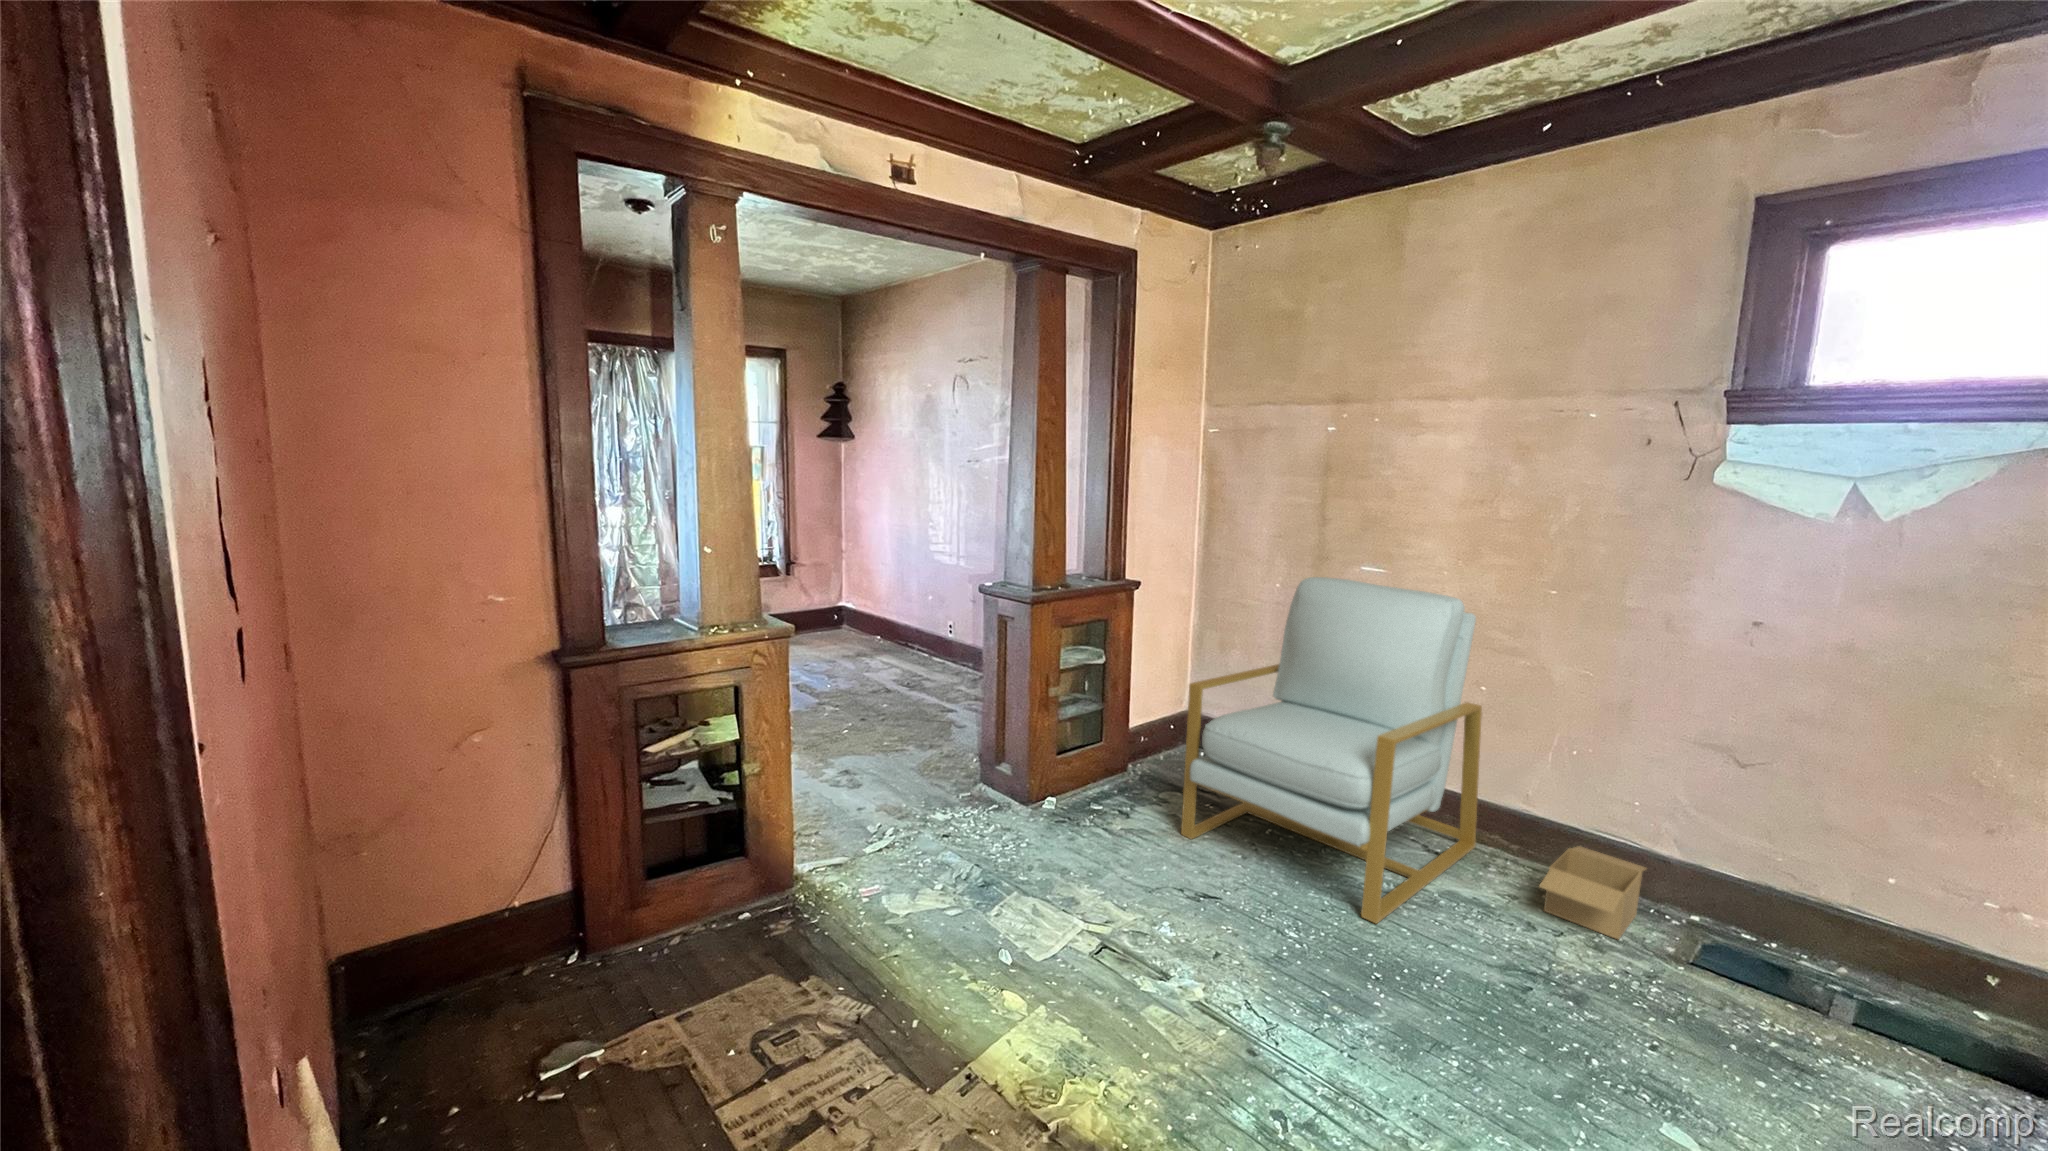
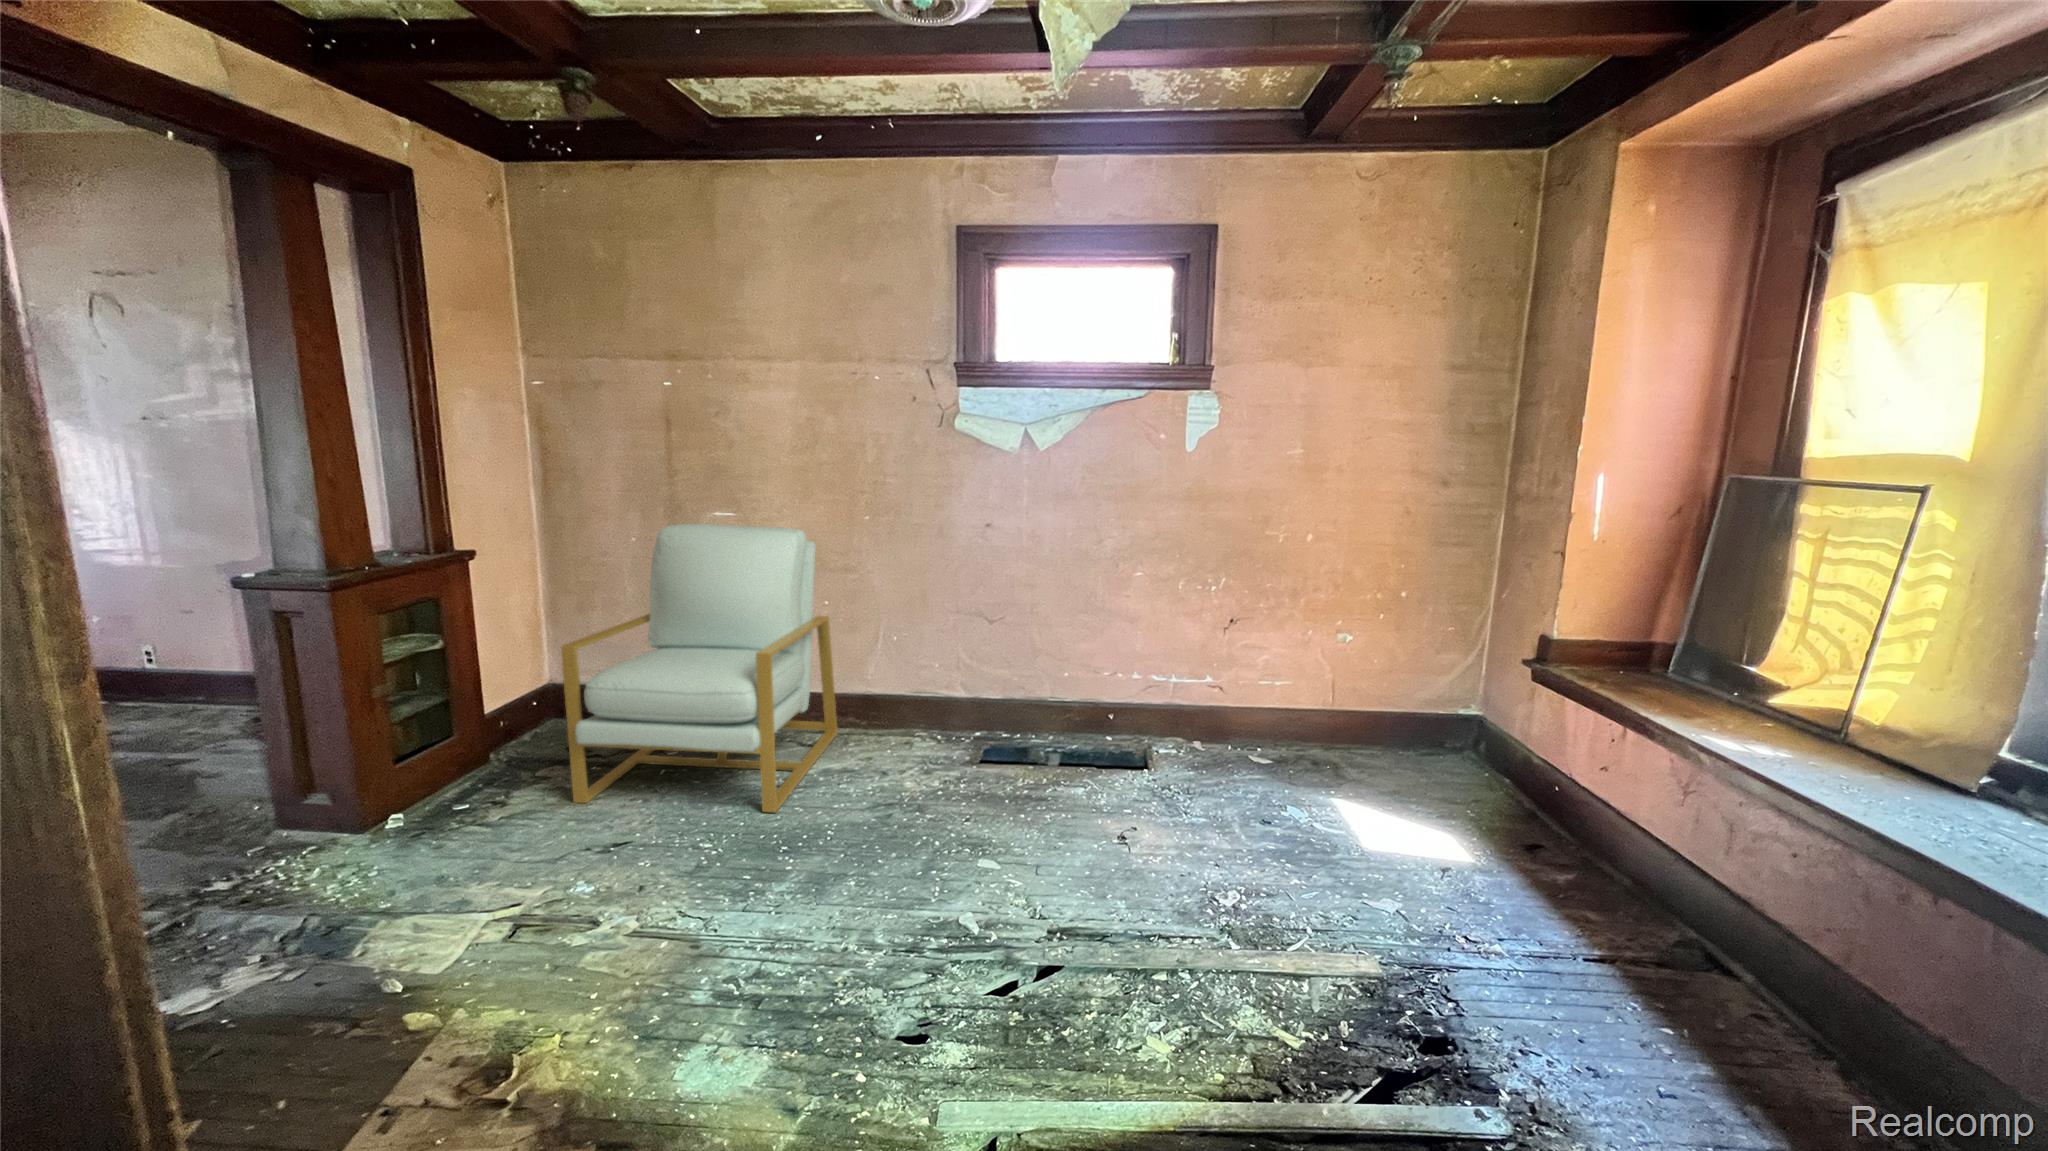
cardboard box: present [1540,846,1646,939] -> none [886,708,949,764]

